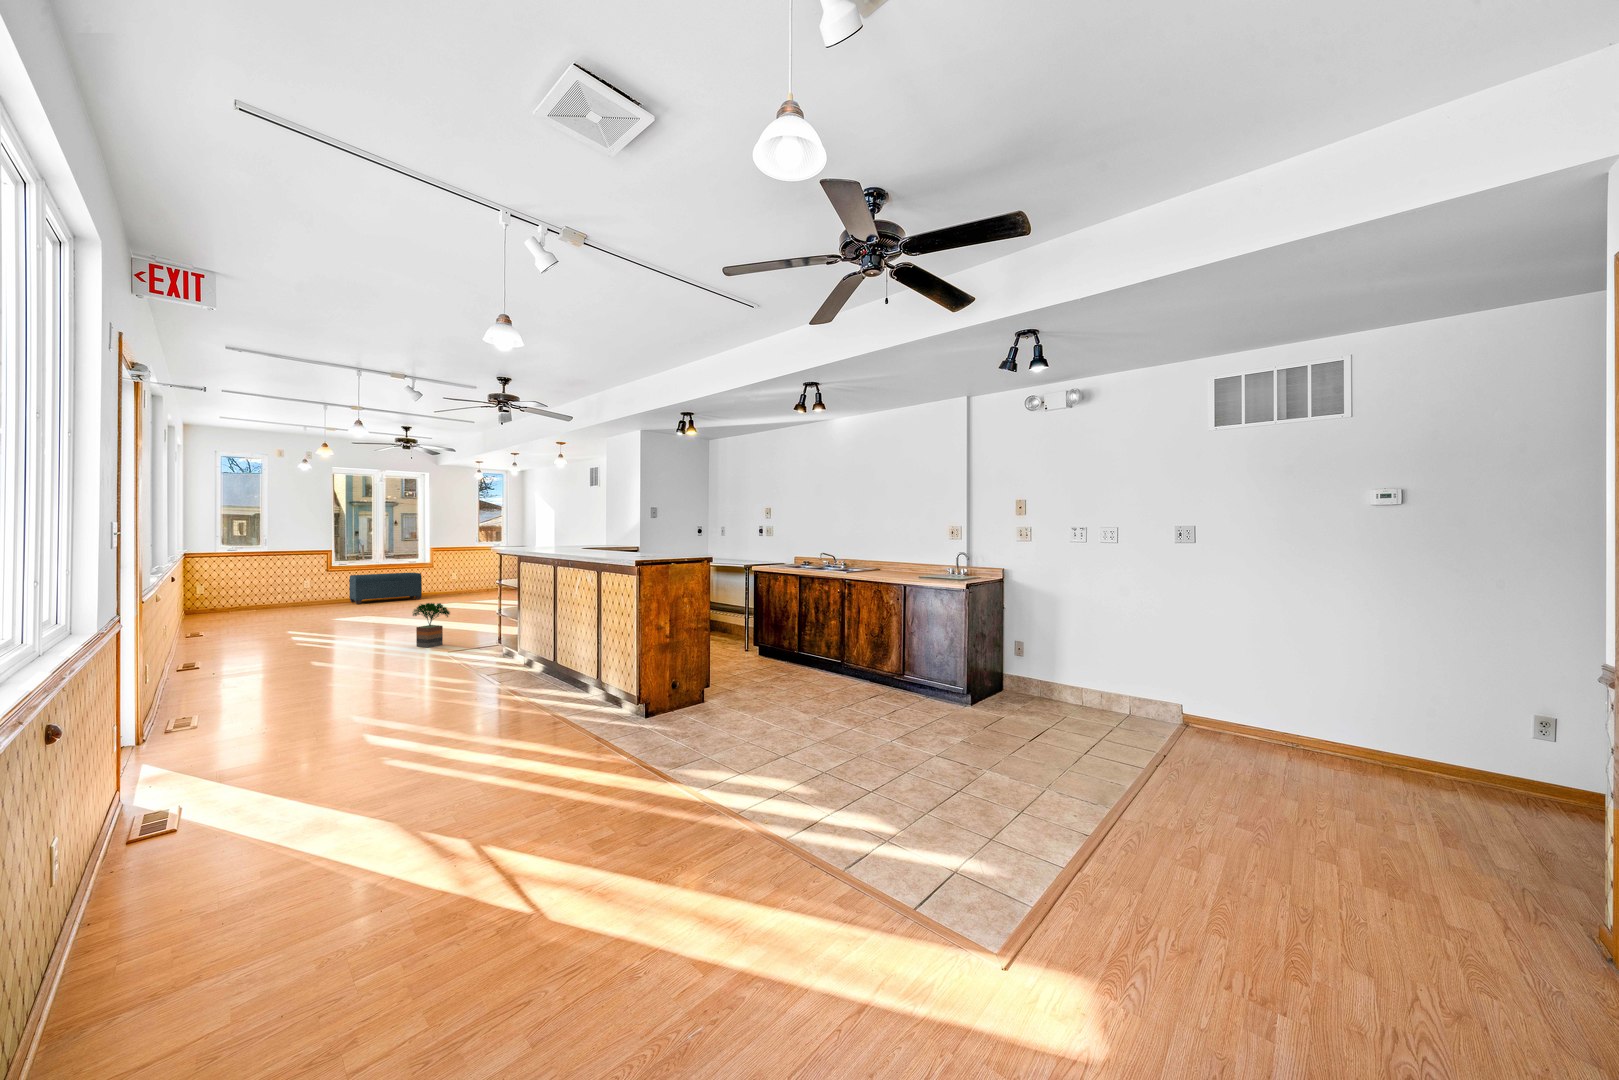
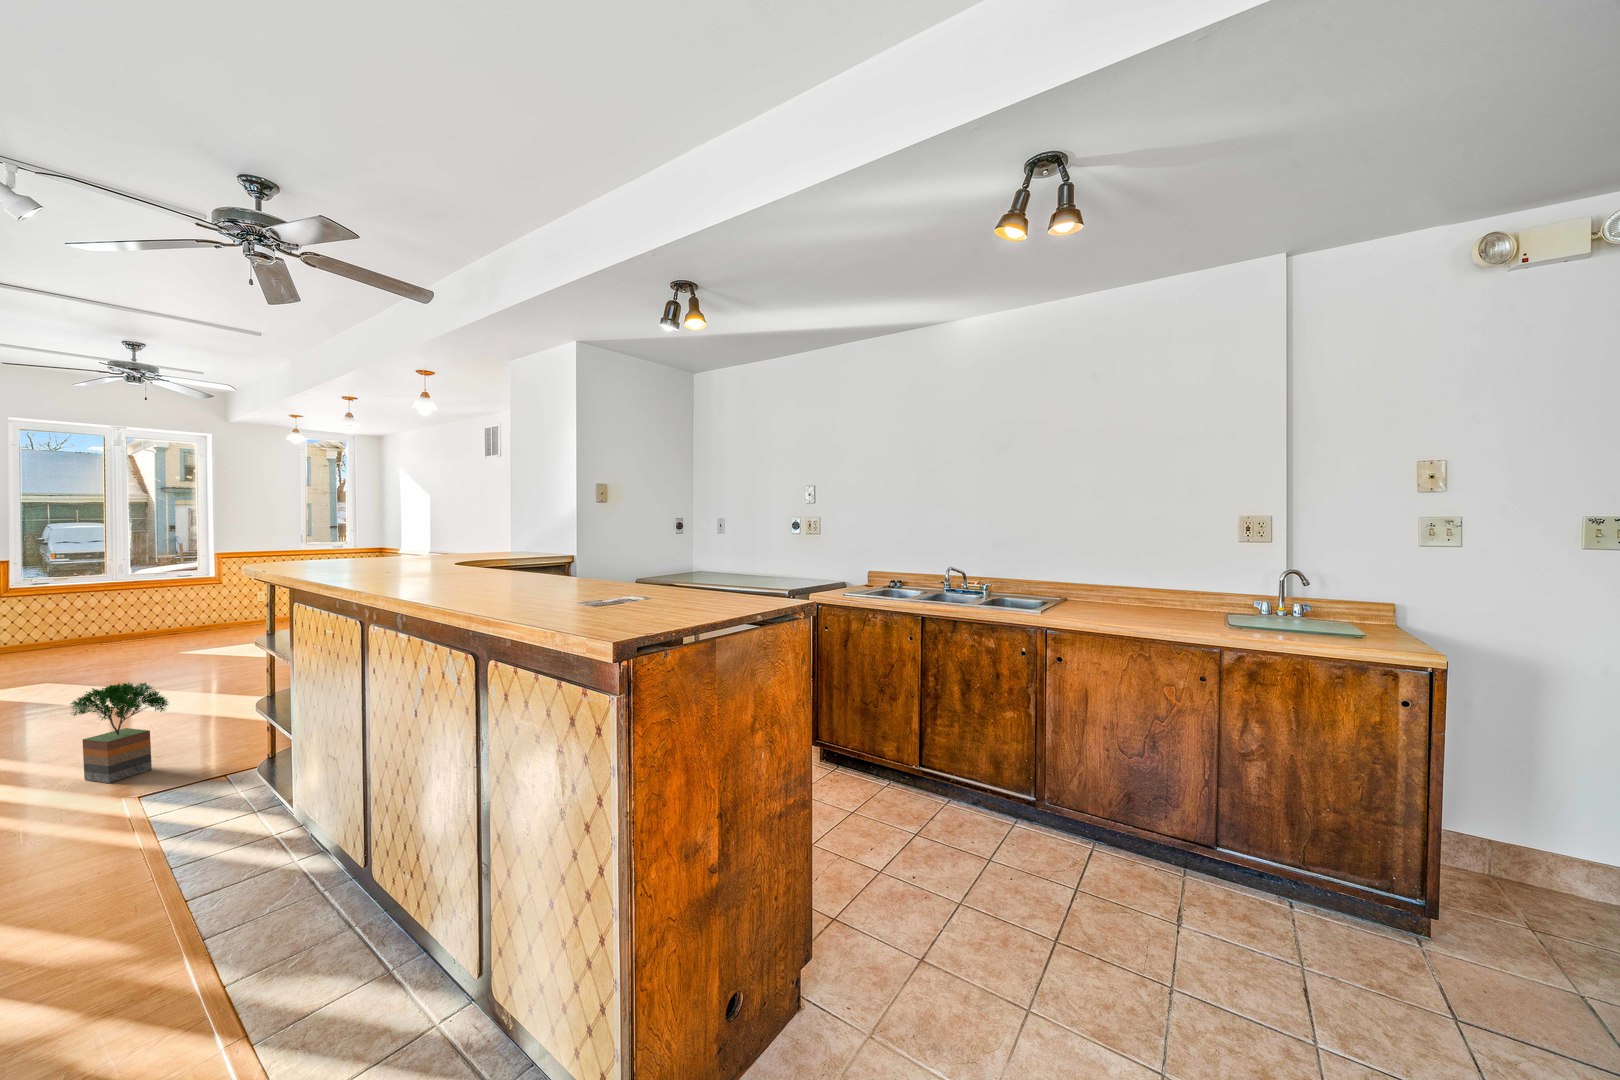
bench: present [349,573,422,604] -> none [52,595,195,654]

